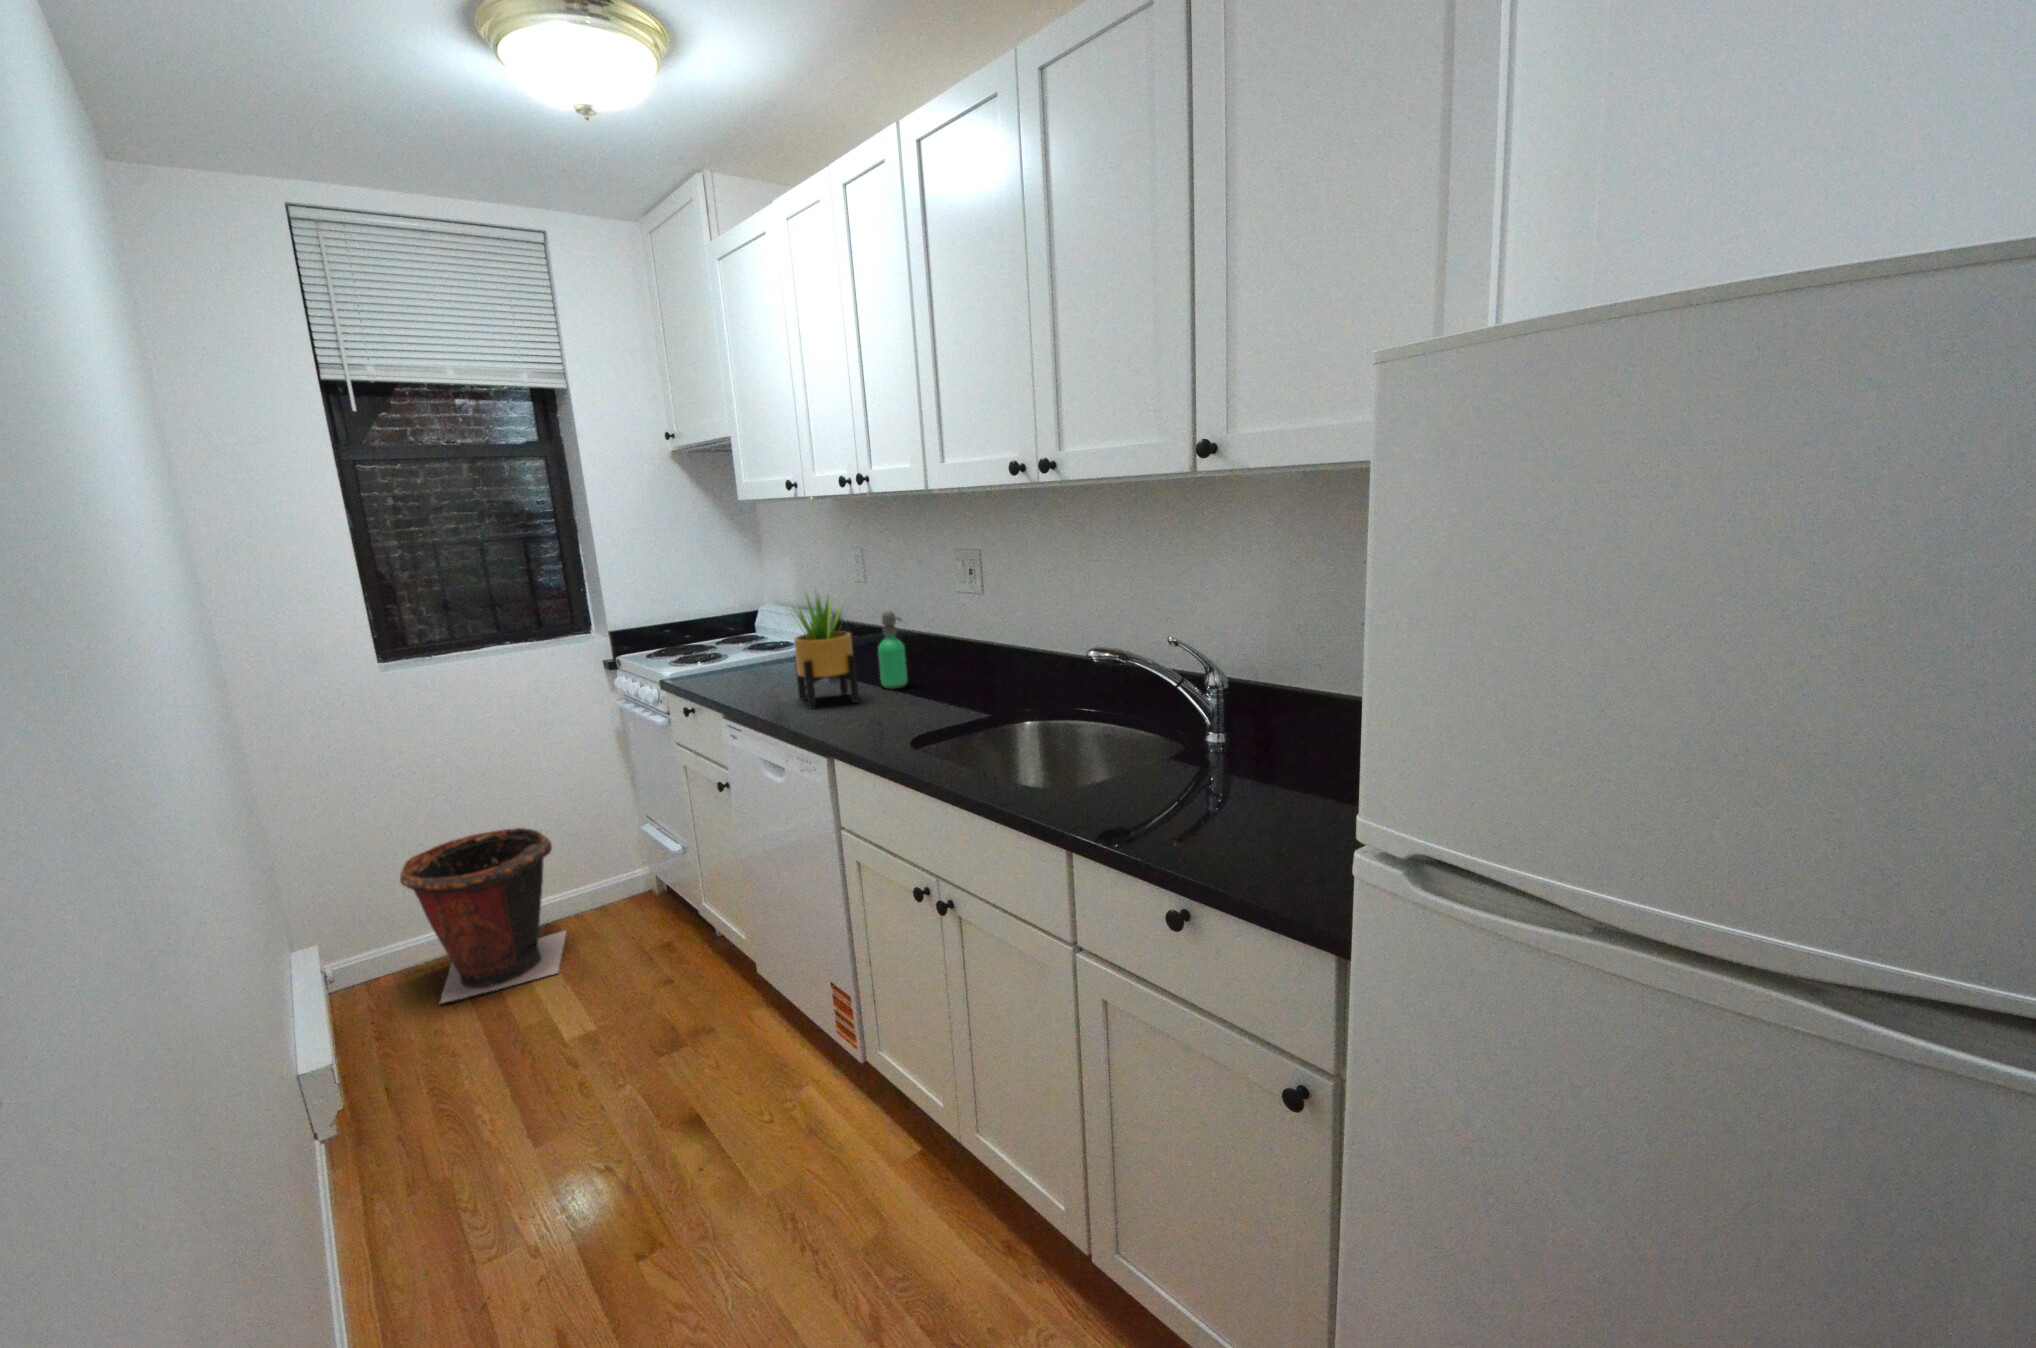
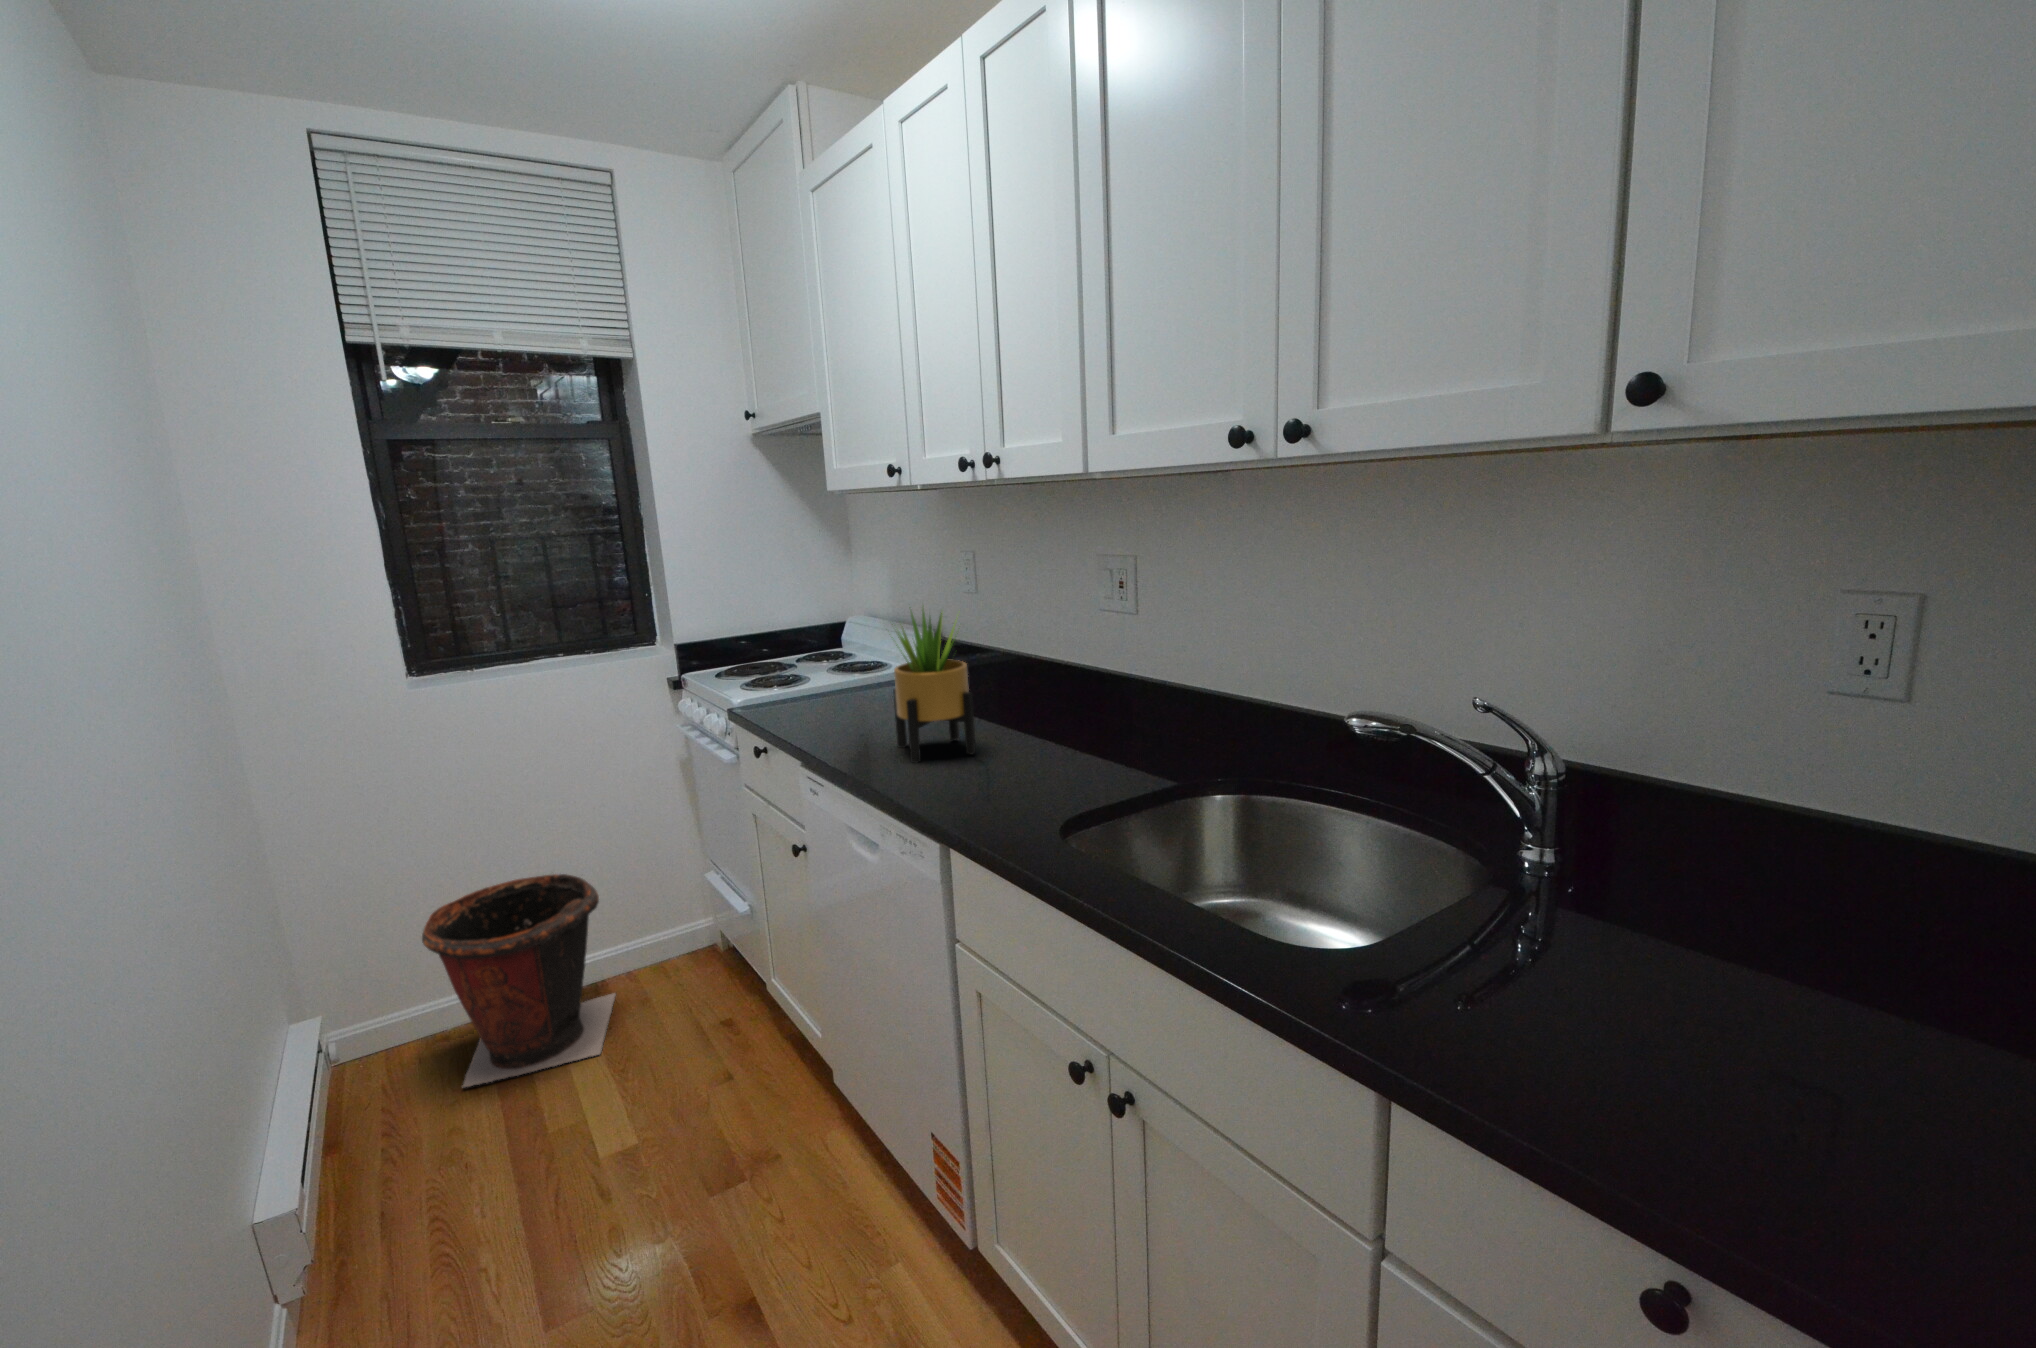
soap dispenser: present [878,611,907,689] -> none [997,633,1033,733]

